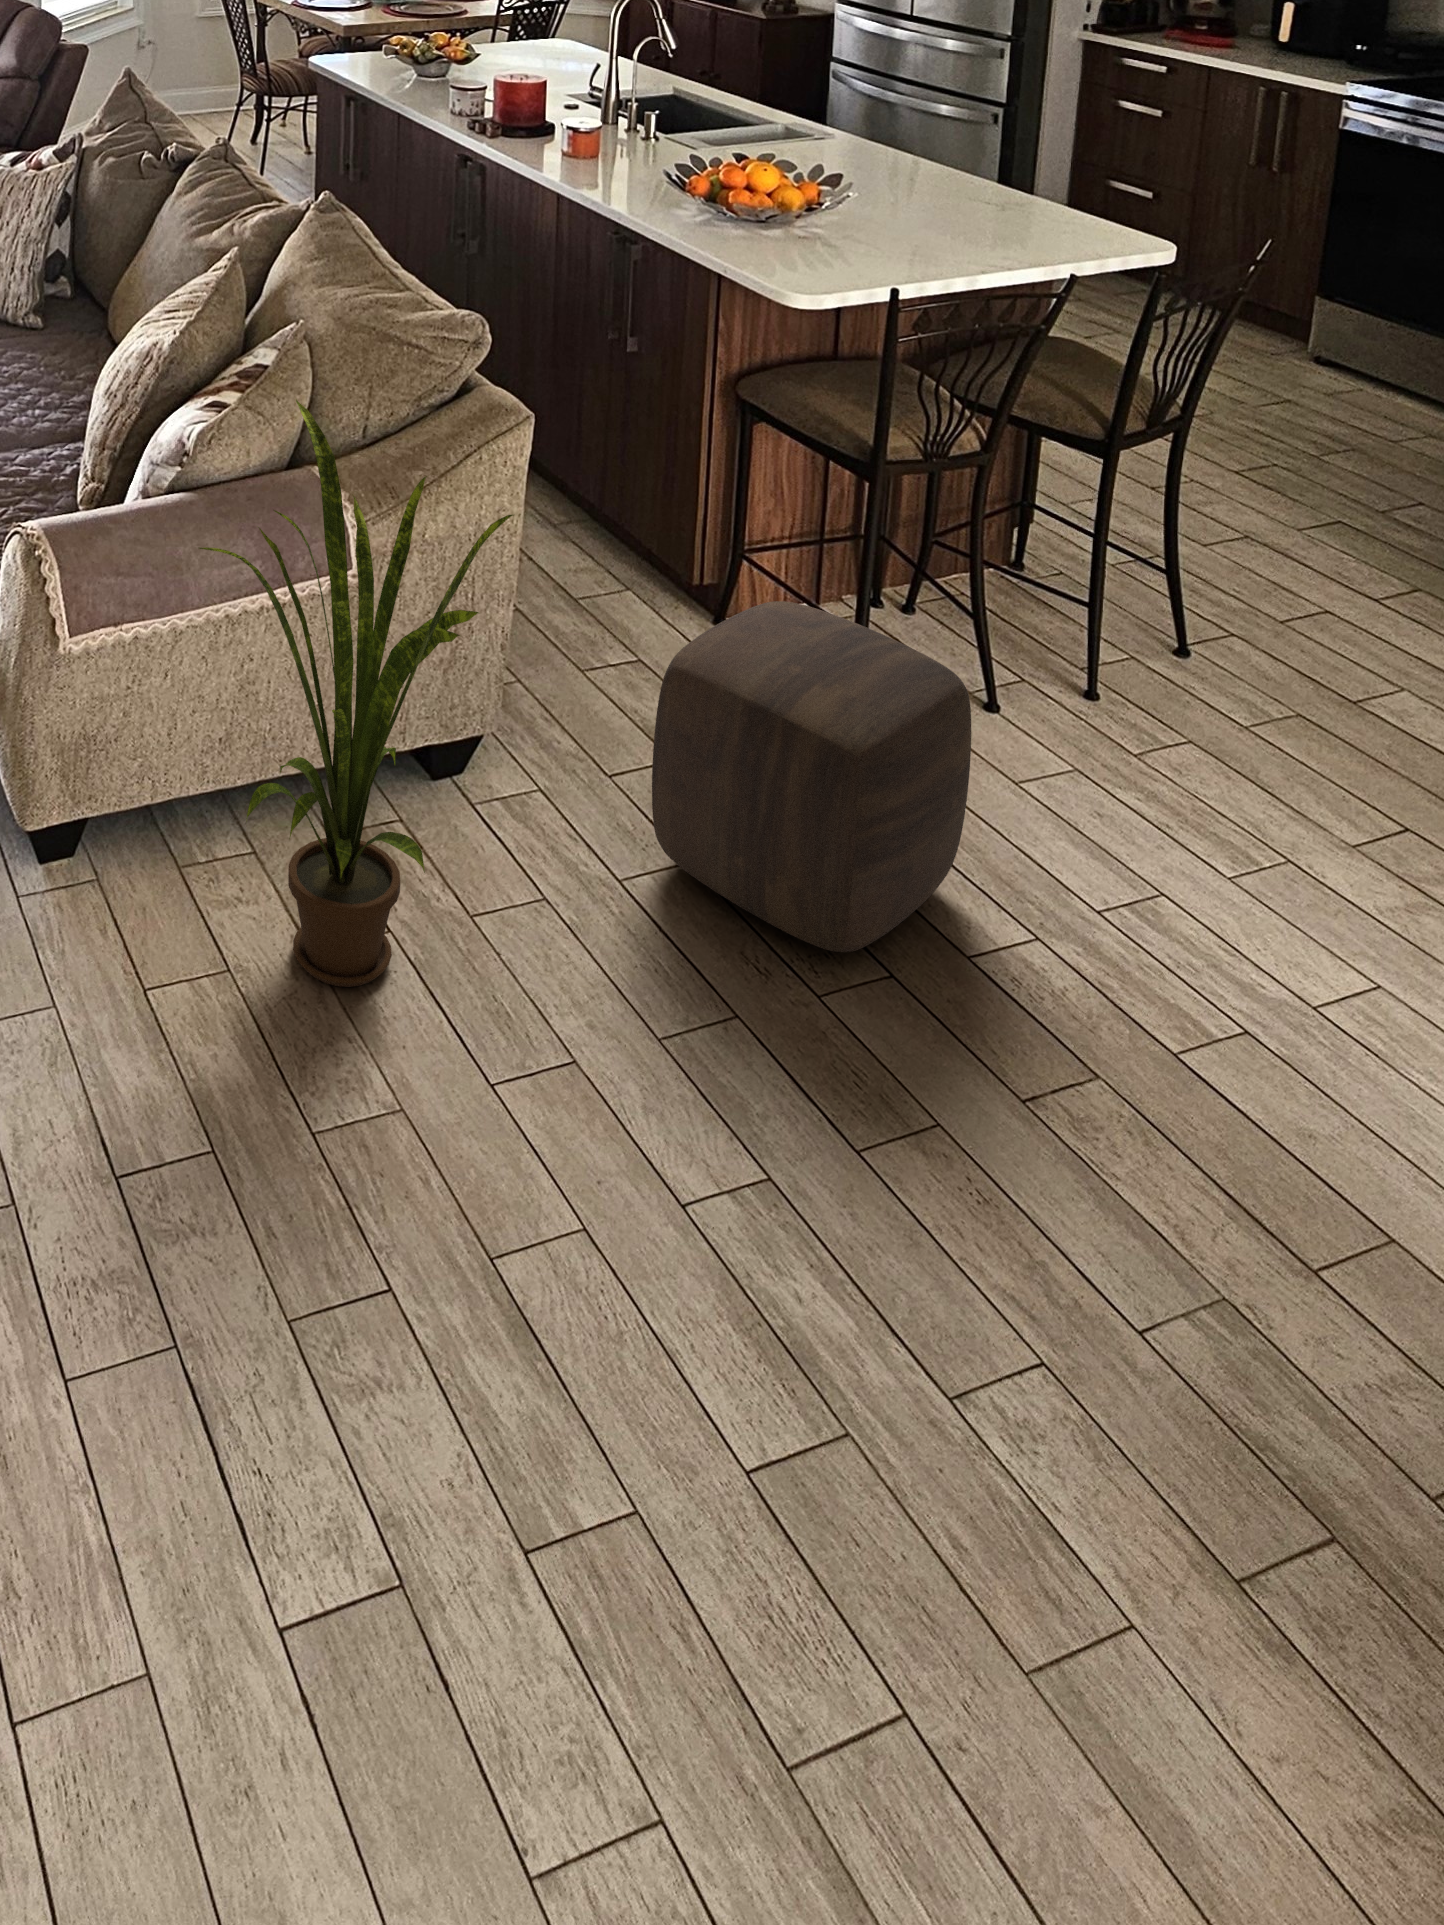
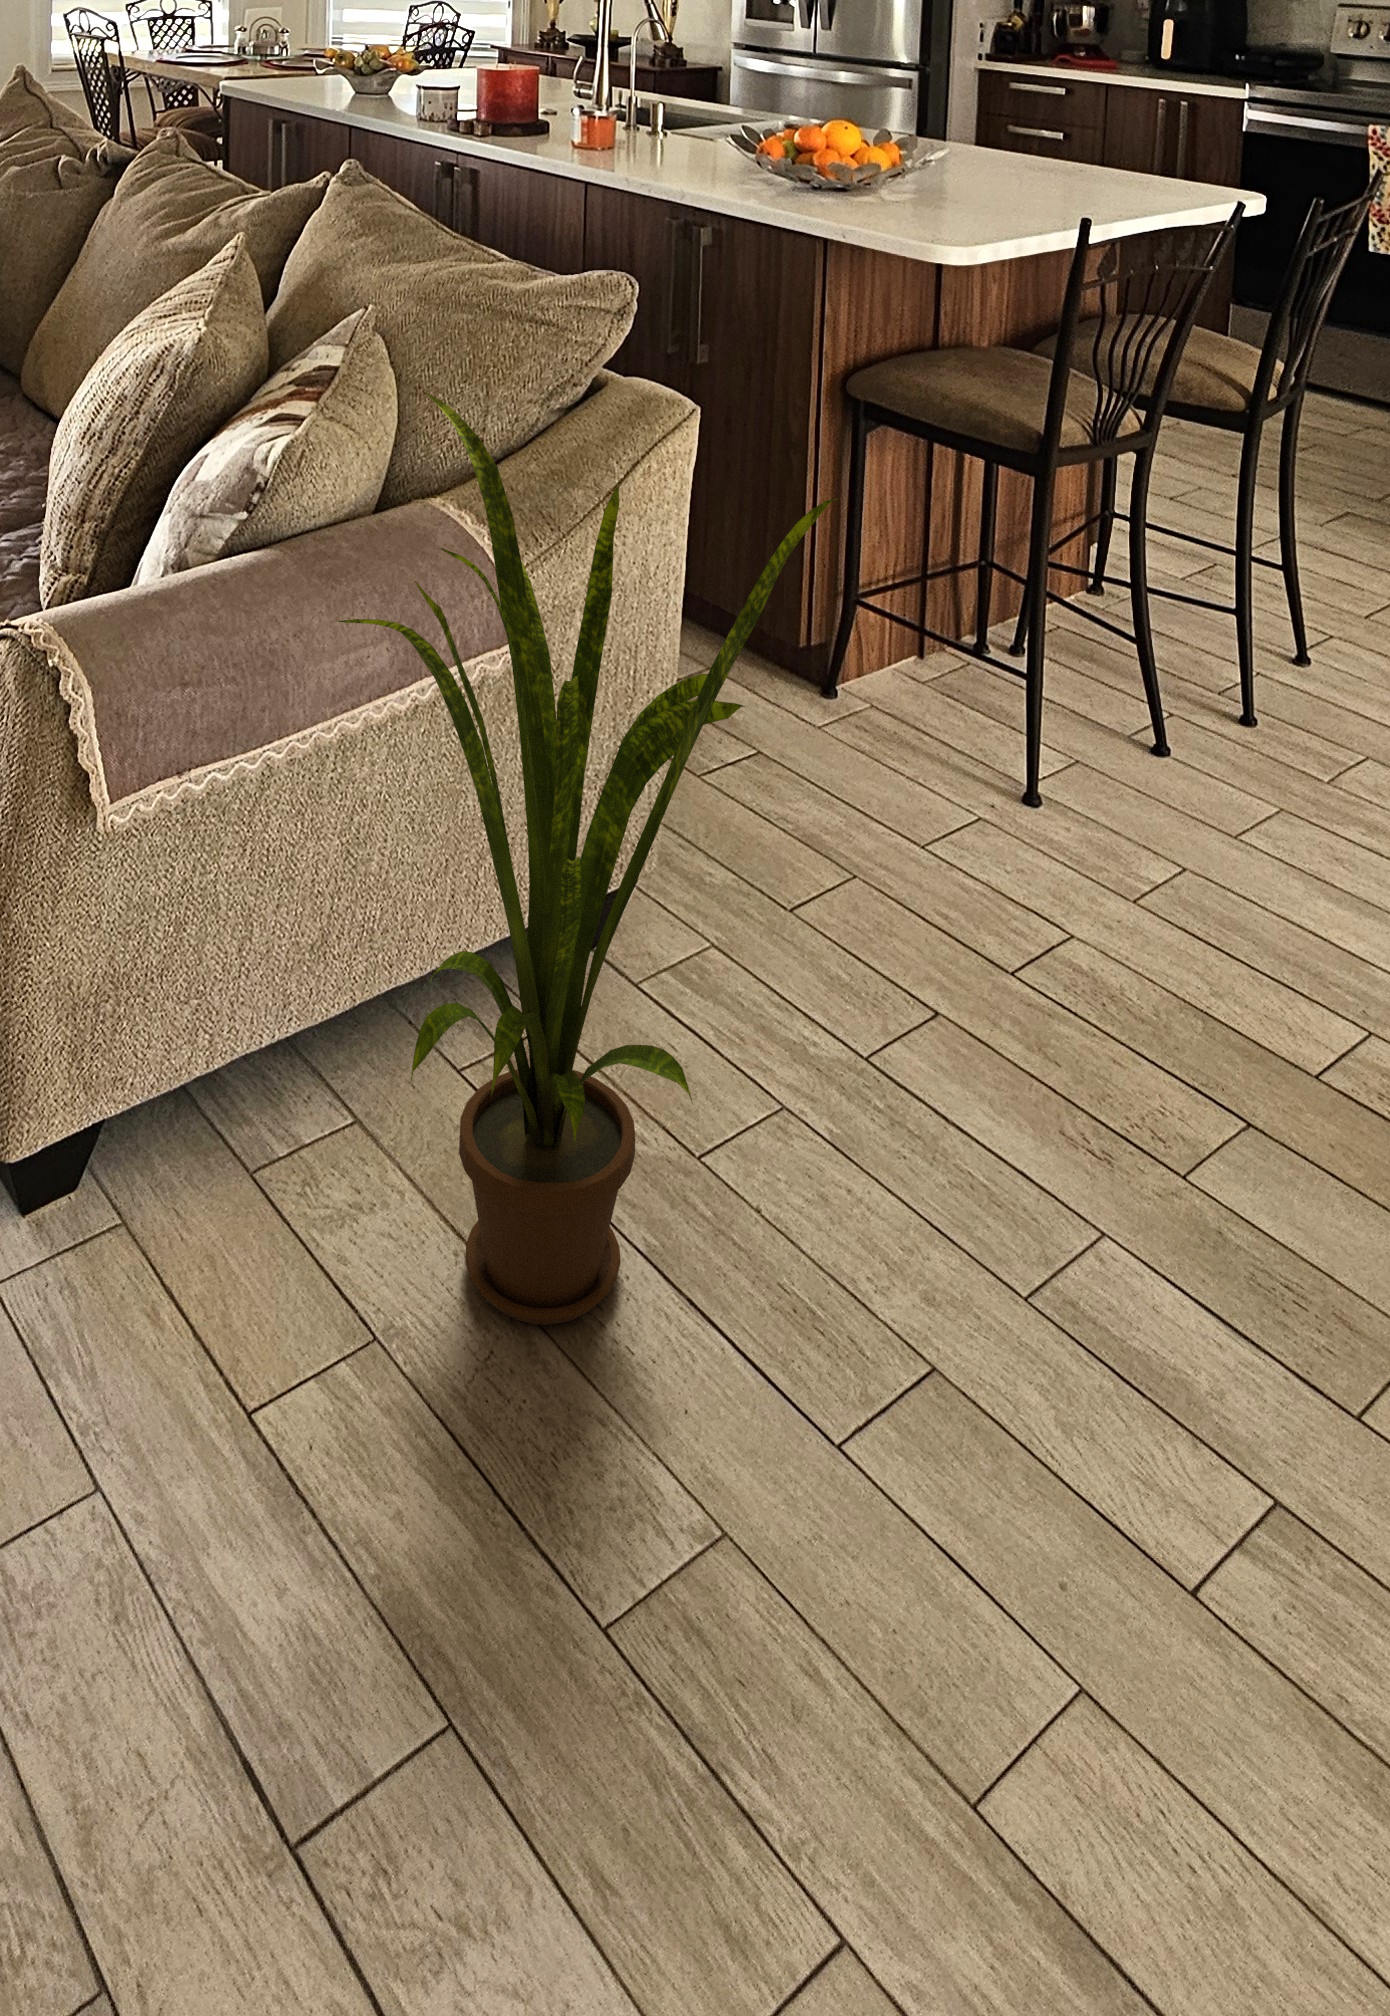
ottoman: present [652,601,971,952] -> none [895,620,1263,1083]

